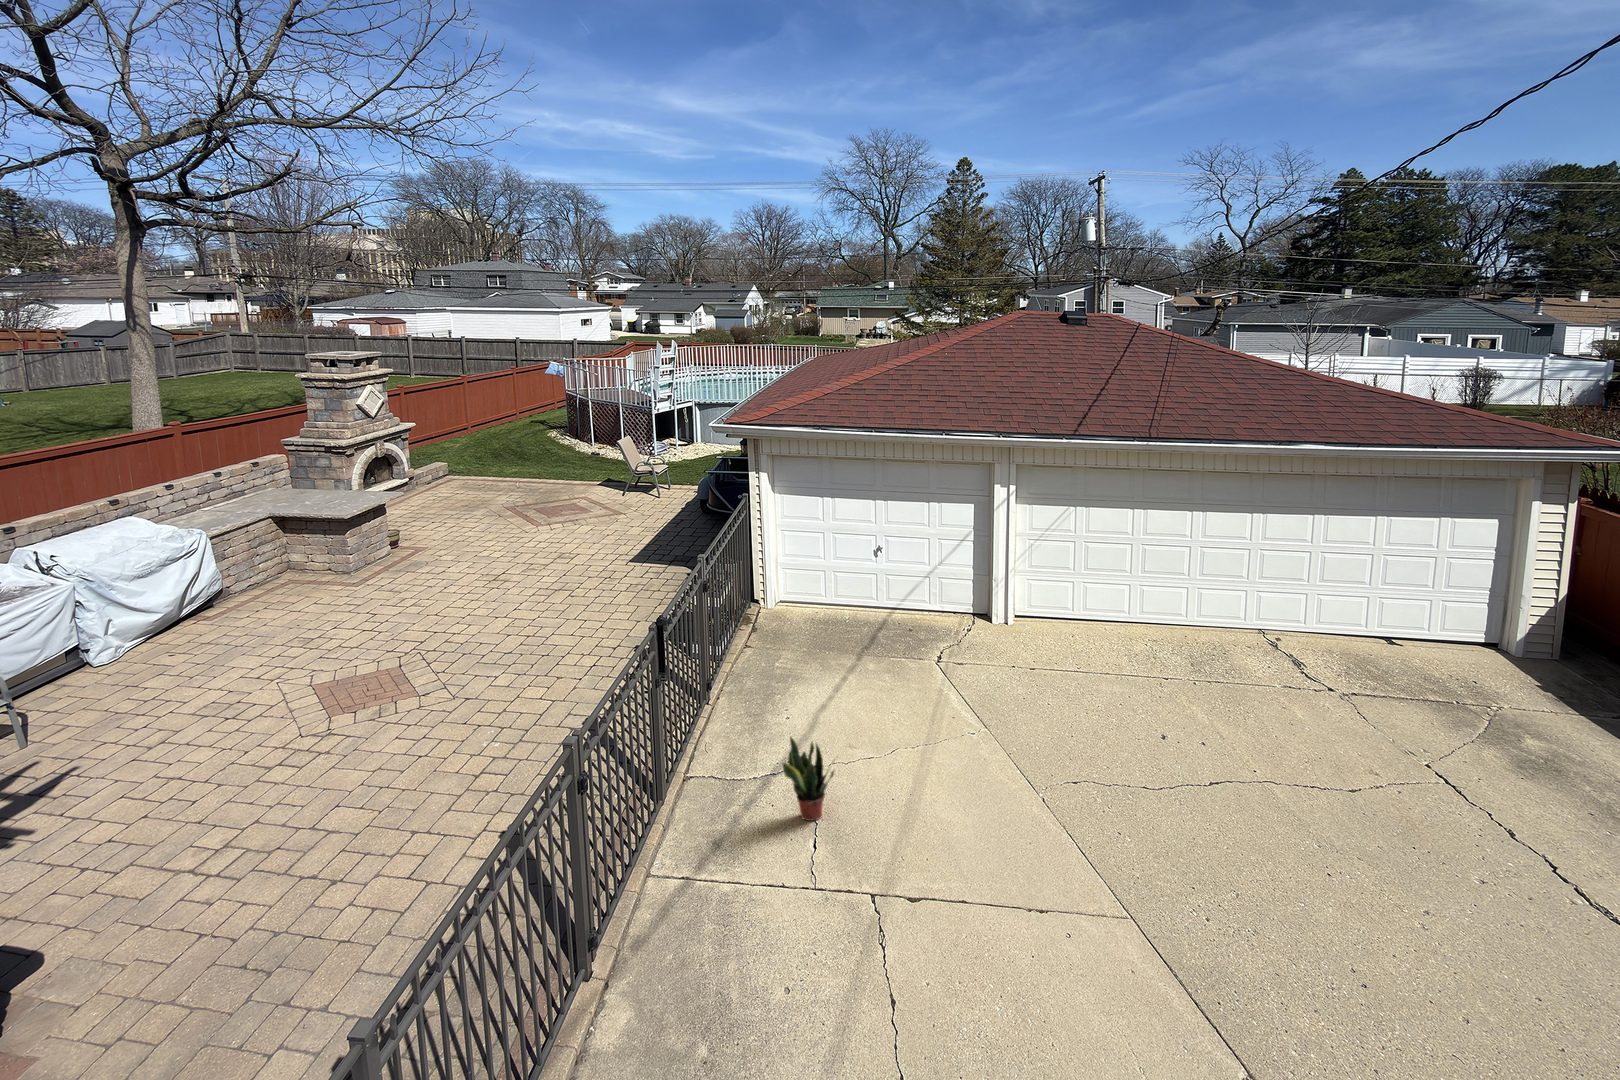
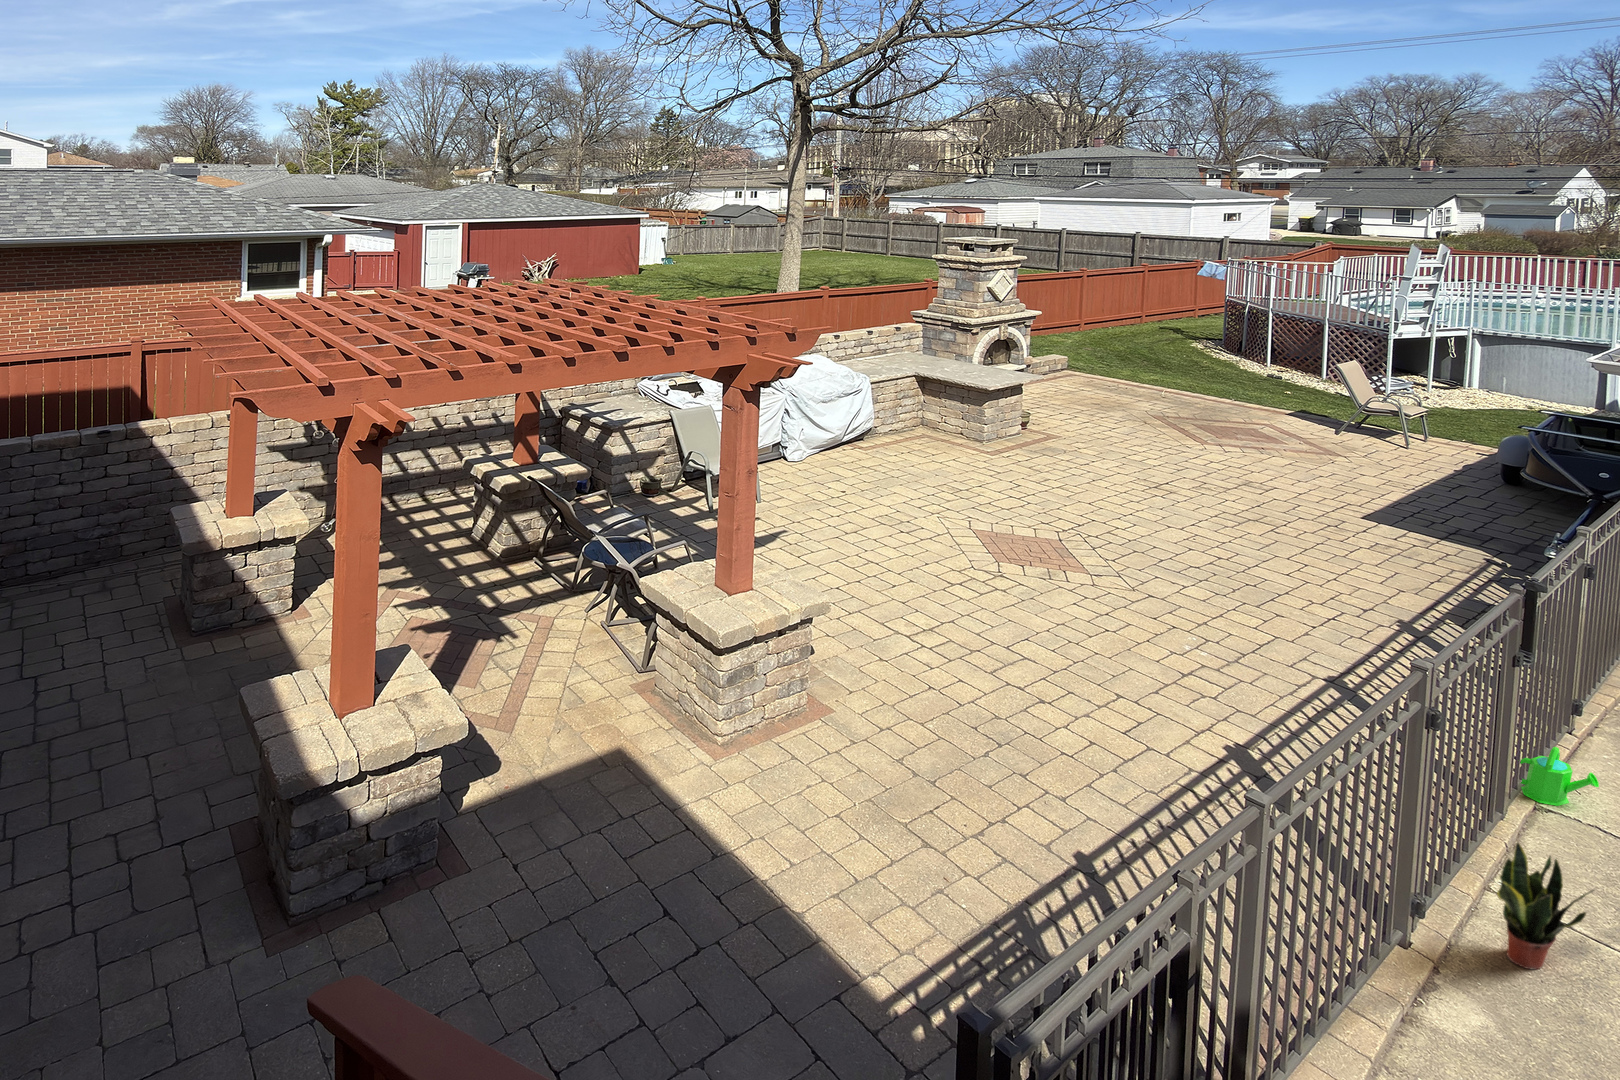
watering can: none [808,686,860,728] -> present [1520,747,1599,806]

